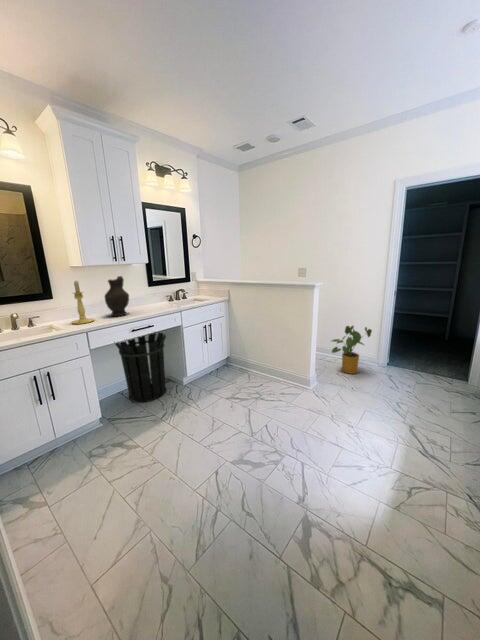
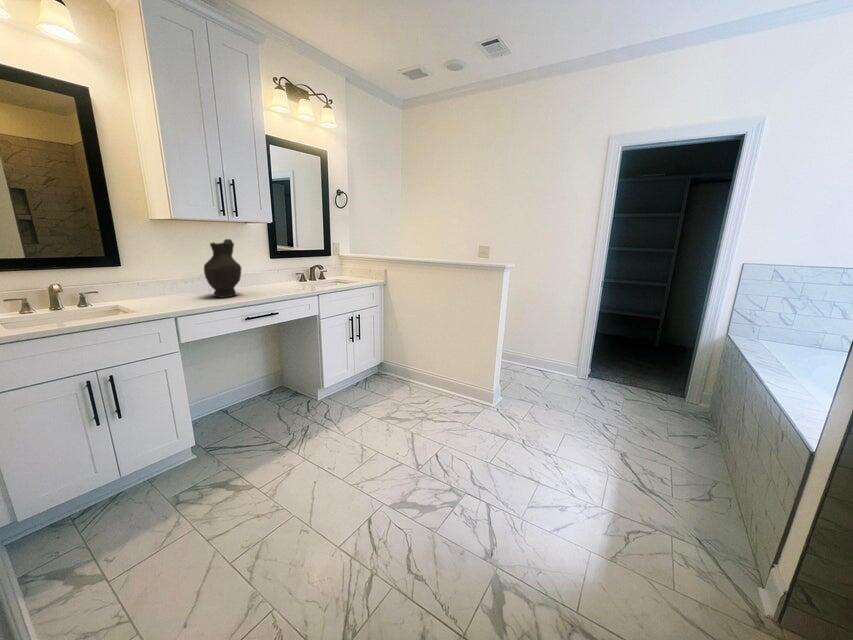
candle holder: present [72,281,94,324] -> none [150,240,187,306]
house plant: present [332,326,372,374] -> none [519,324,572,387]
waste bin: present [114,333,166,402] -> none [216,323,295,424]

